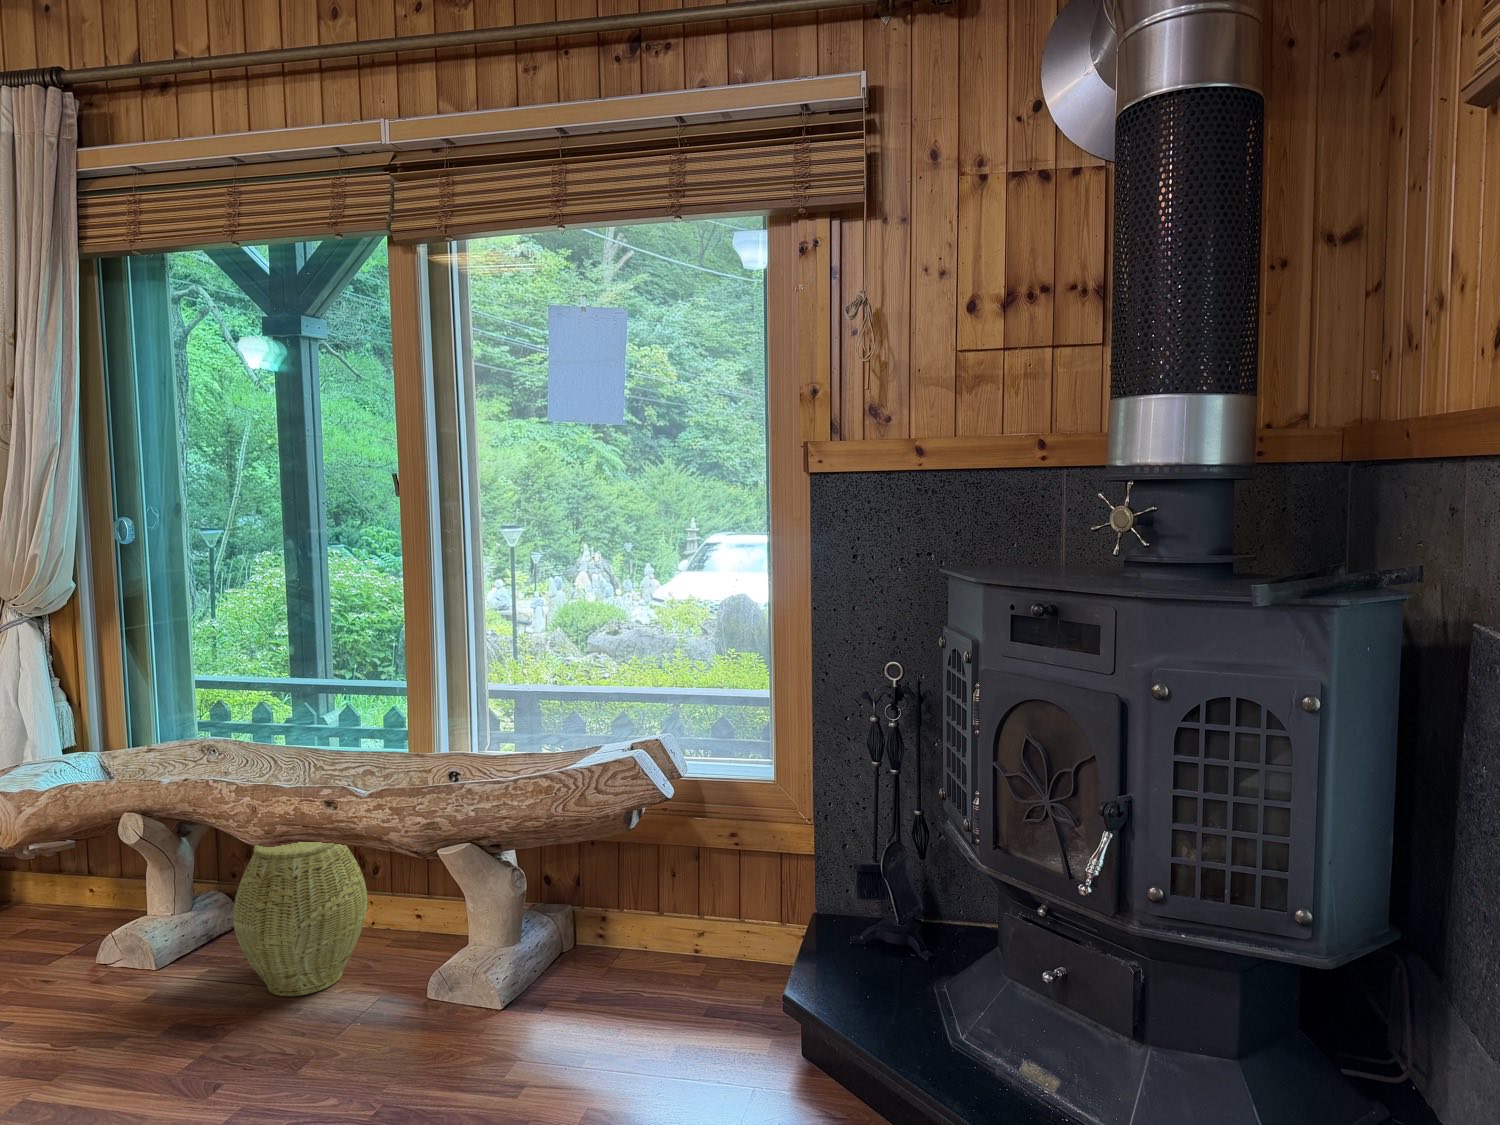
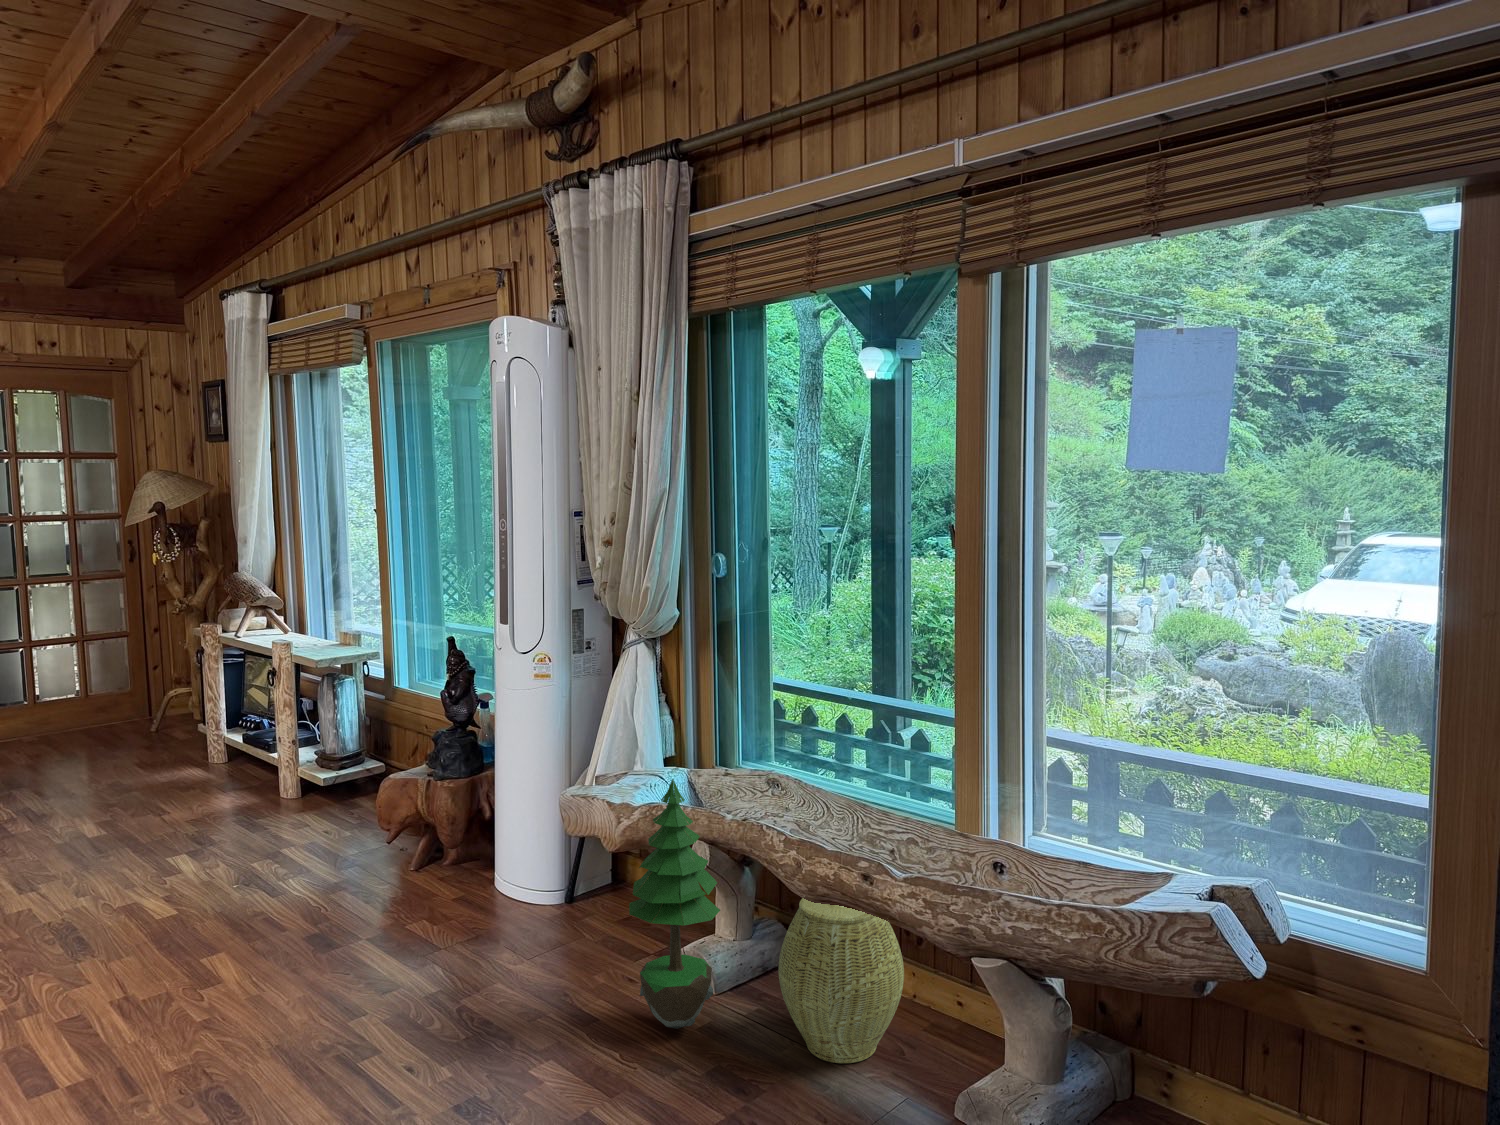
potted tree: none [43,743,161,1014] -> present [629,779,720,1029]

